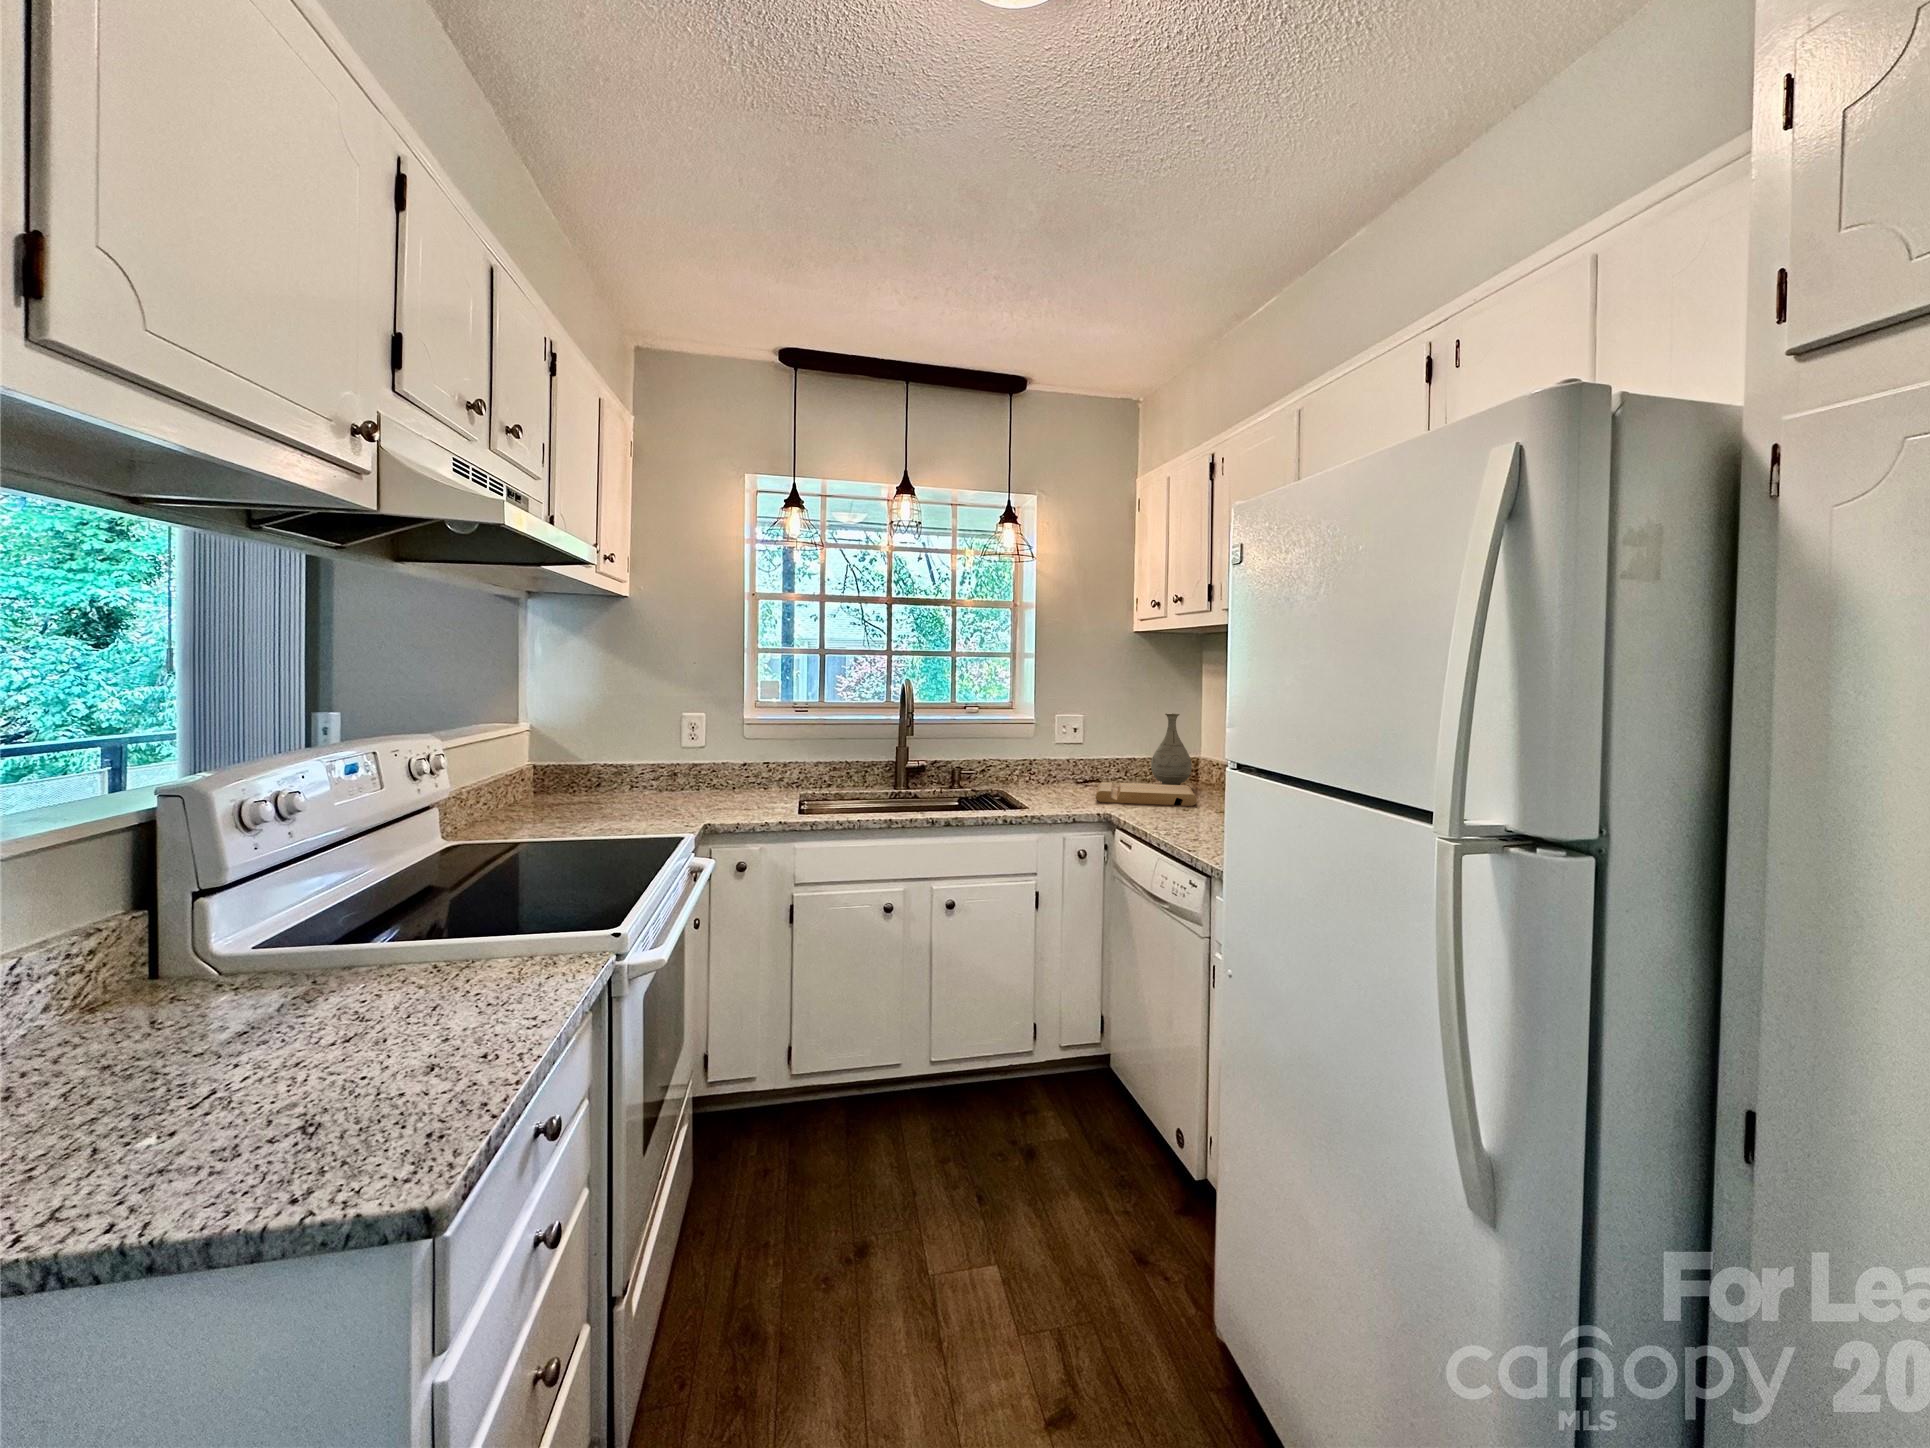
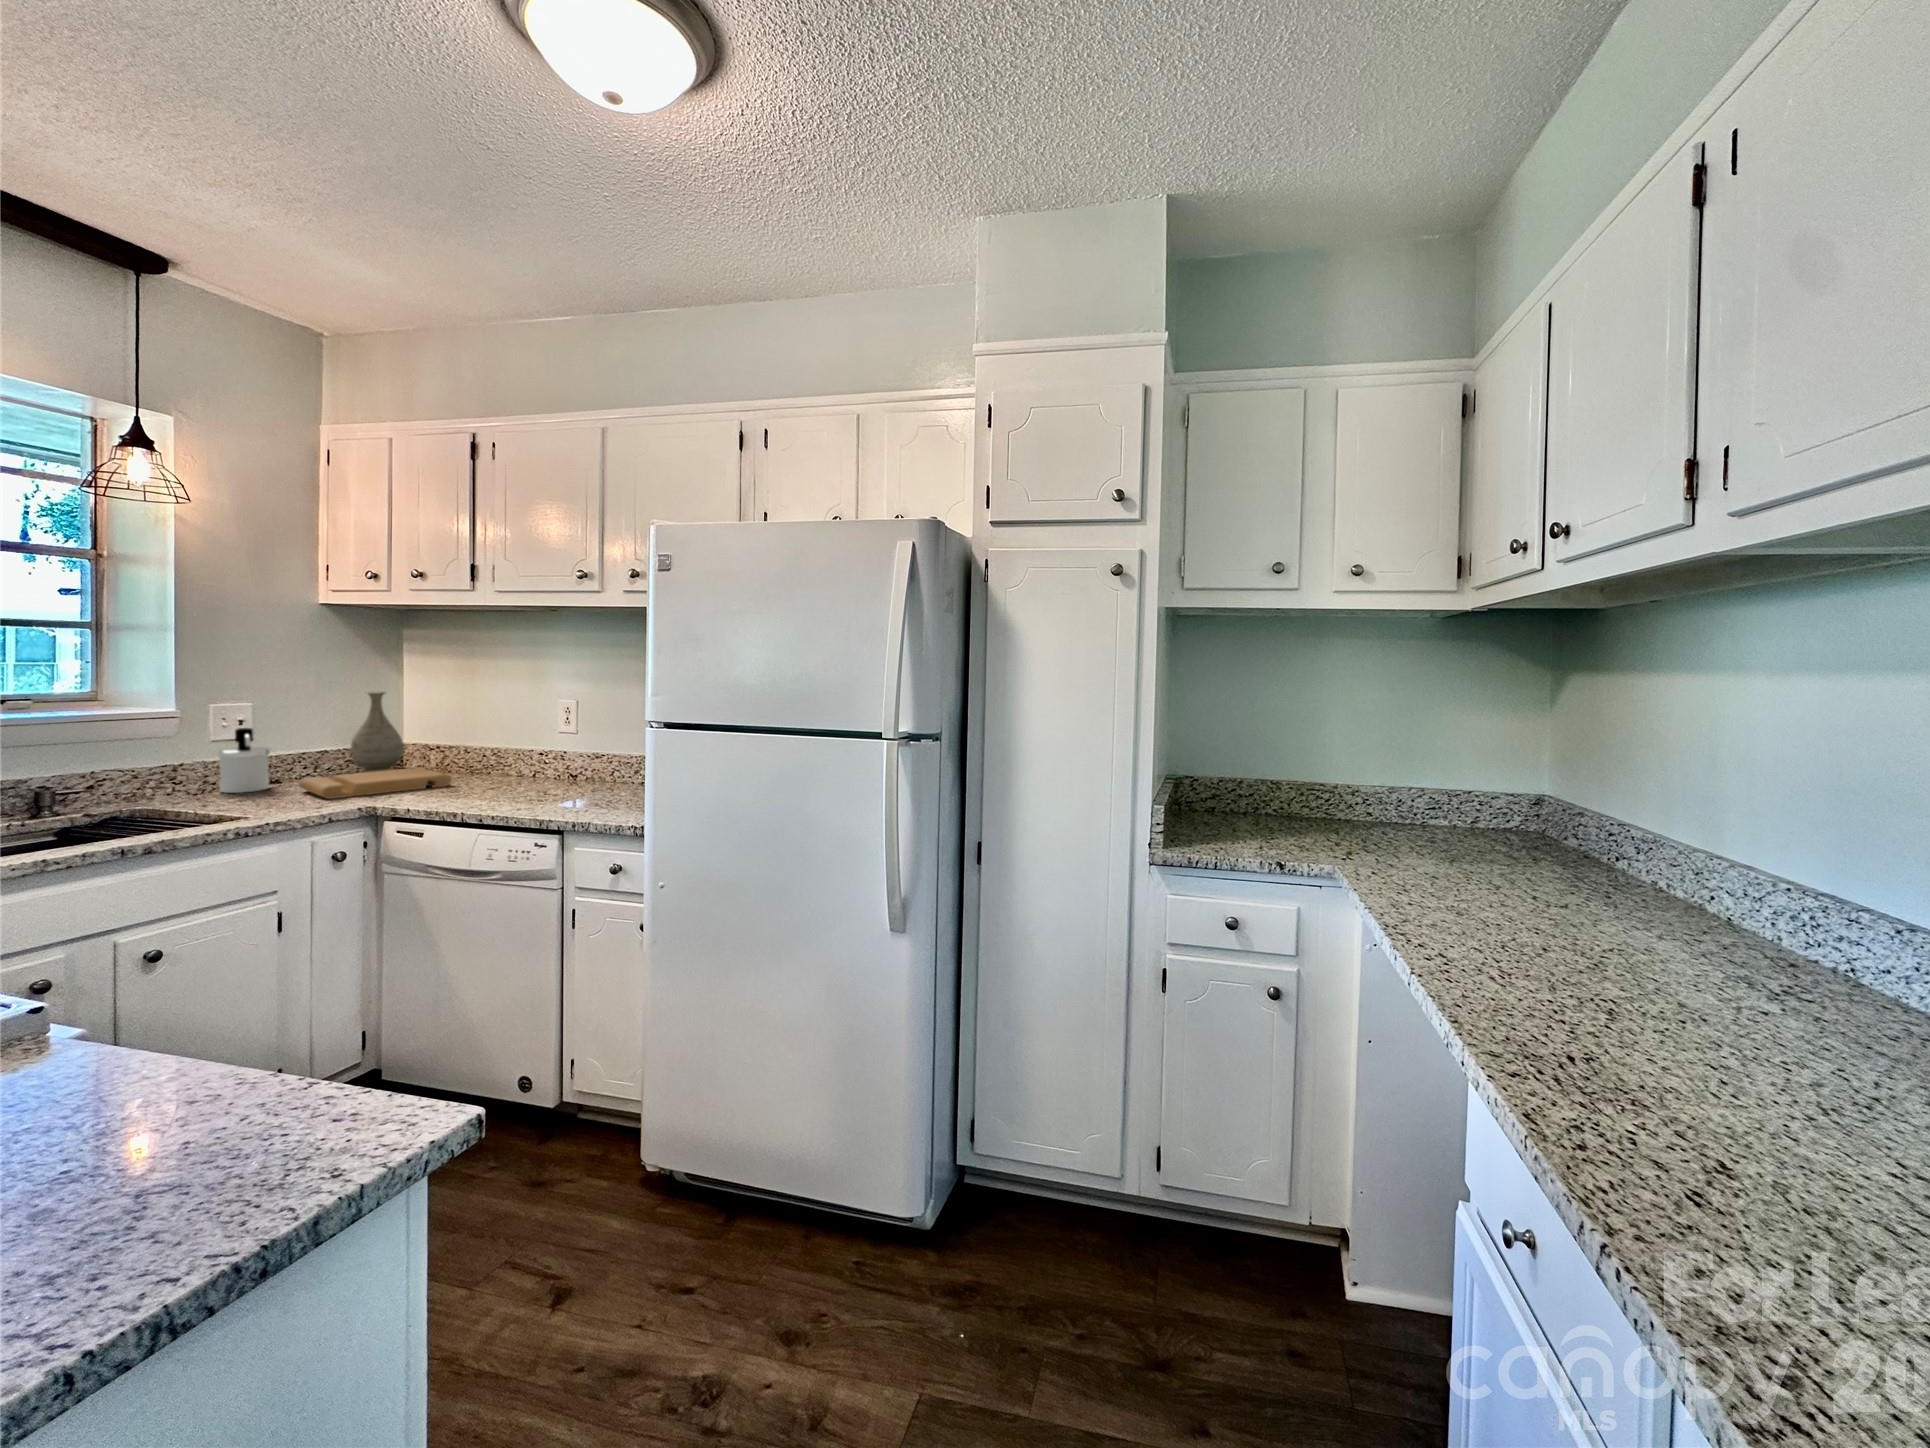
soap dispenser: none [1060,737,1091,789] -> present [218,728,270,793]

